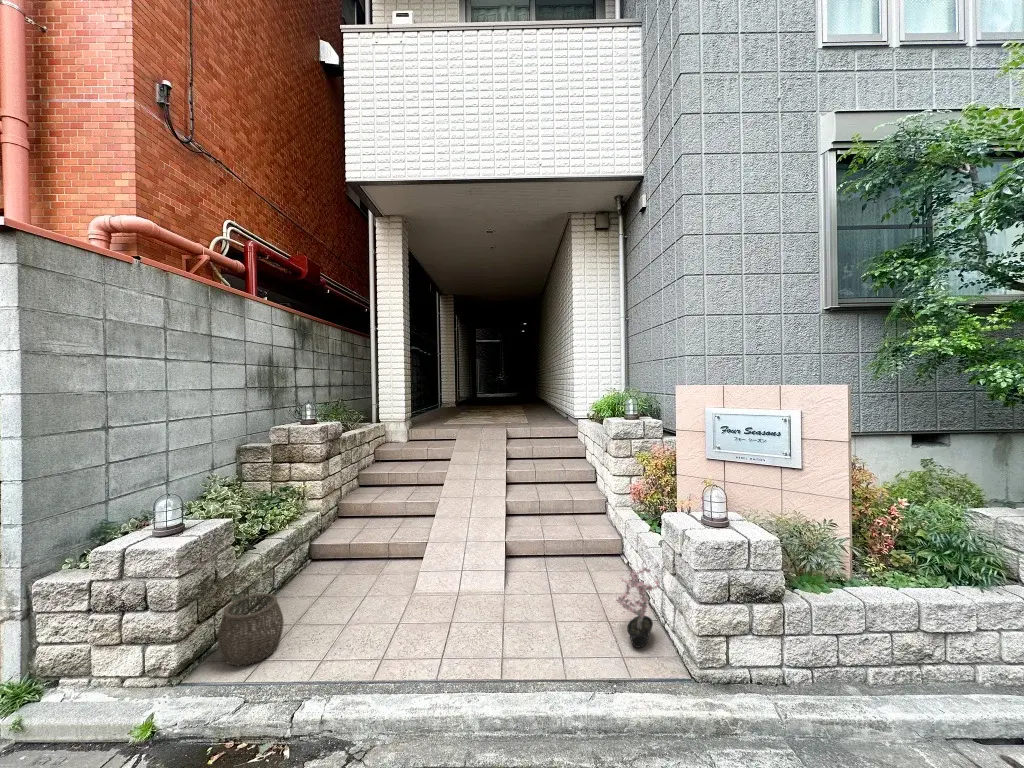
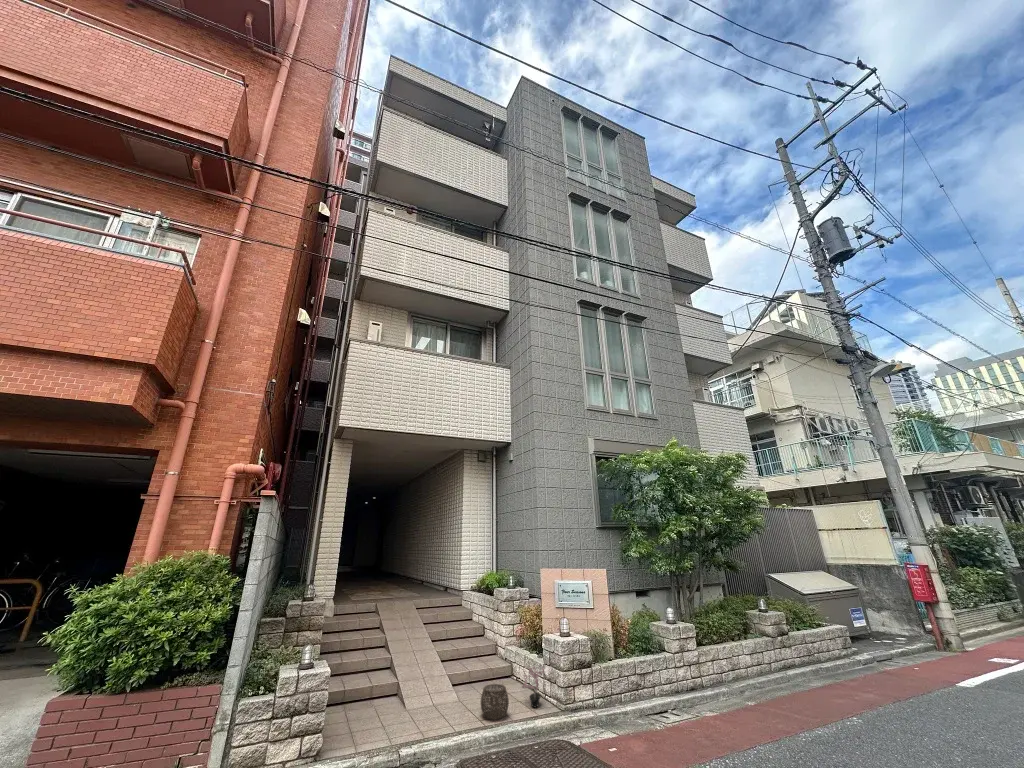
woven basket: present [217,594,284,666] -> present [481,684,509,720]

